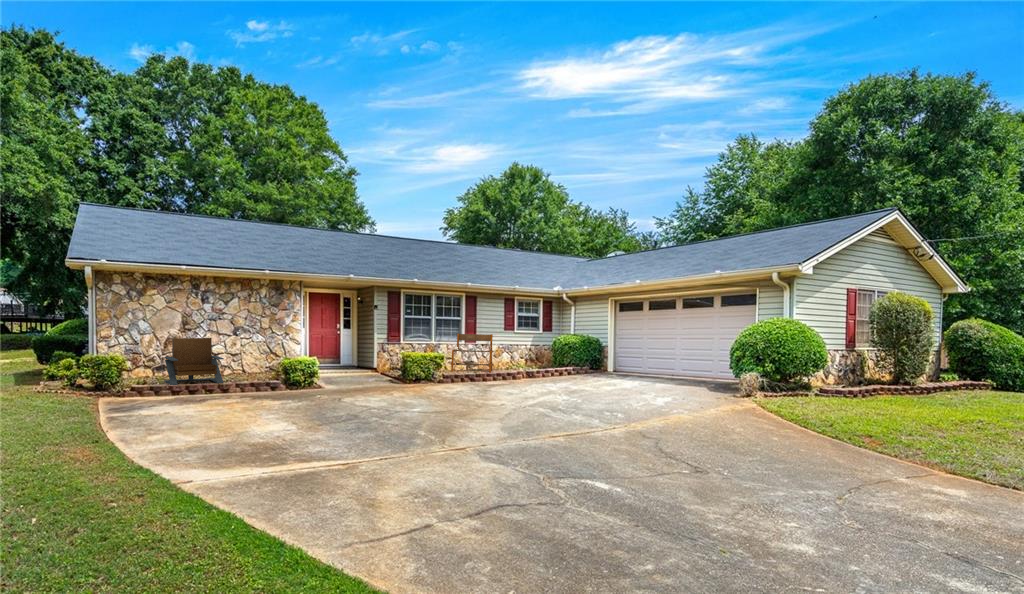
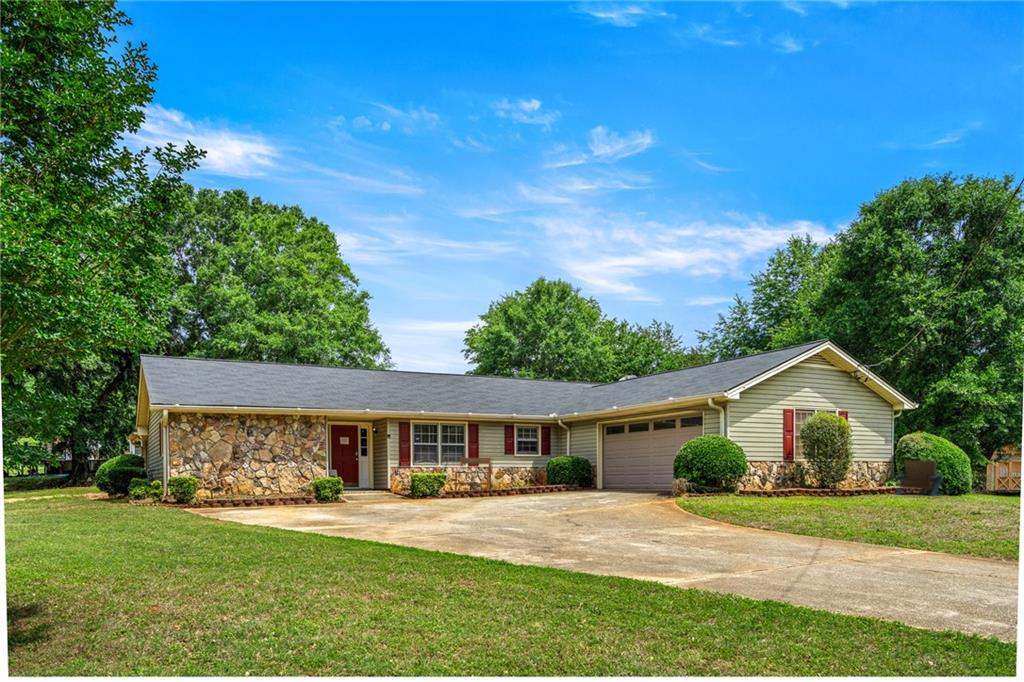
lounge chair: present [165,338,224,385] -> present [896,461,943,496]

